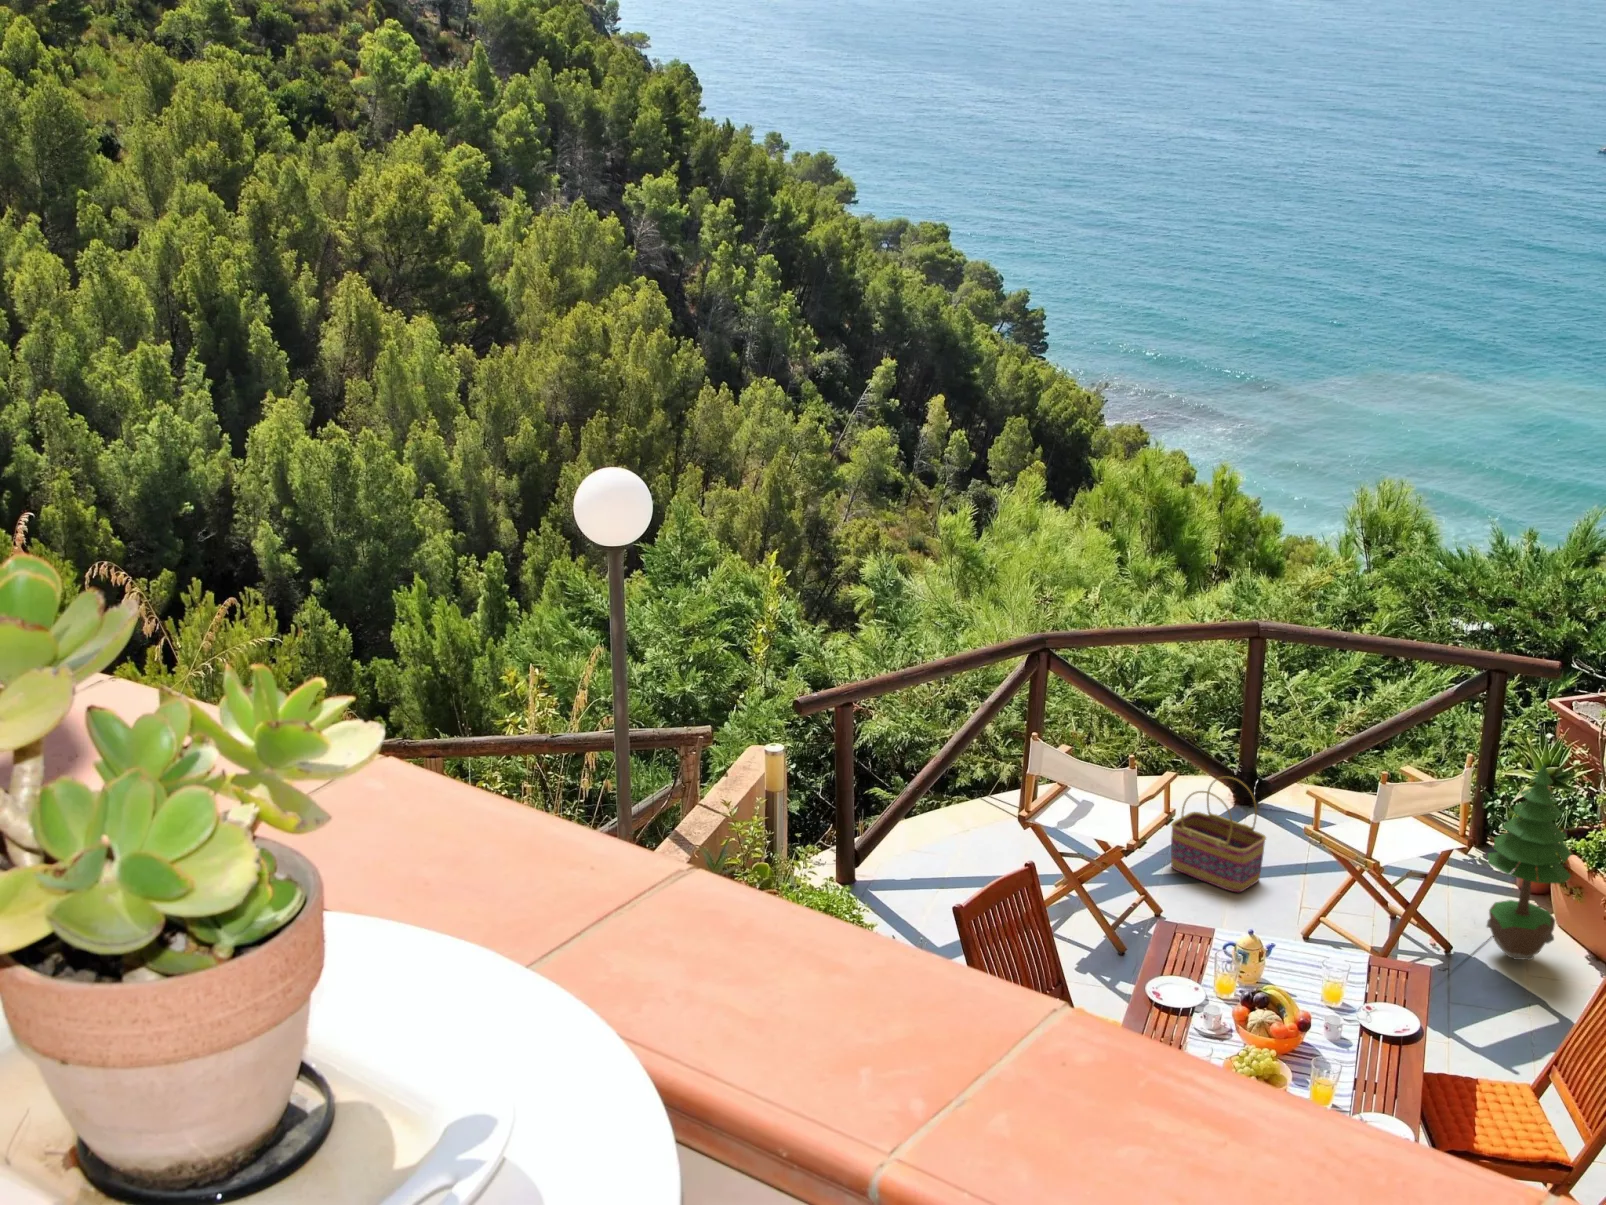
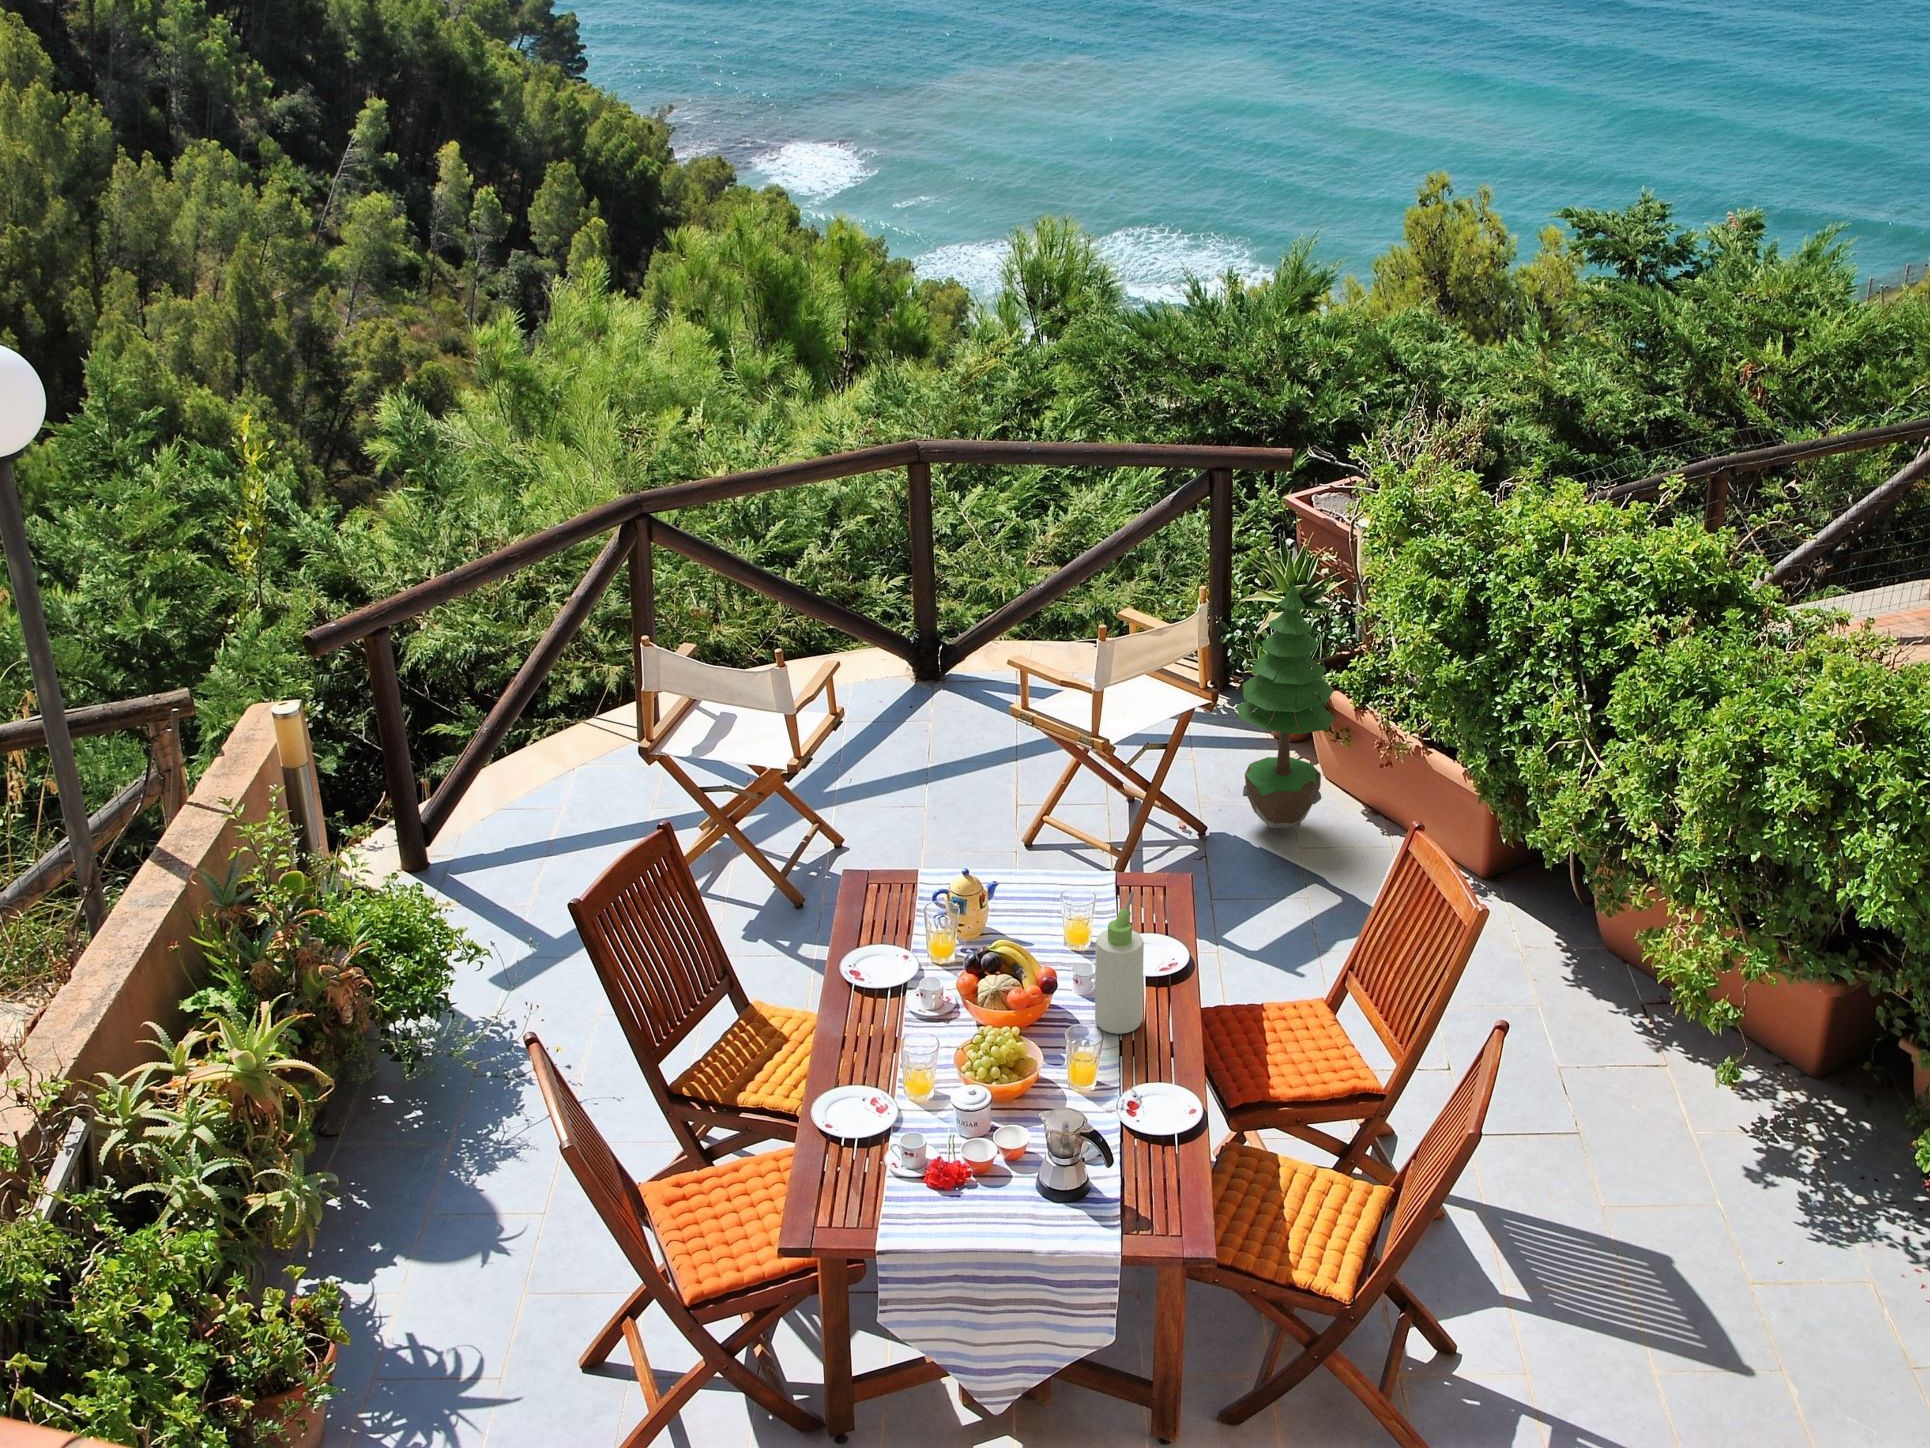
basket: present [1171,777,1266,892] -> none [842,652,966,803]
bottle: none [1338,967,1383,1074] -> present [1095,892,1144,1034]

